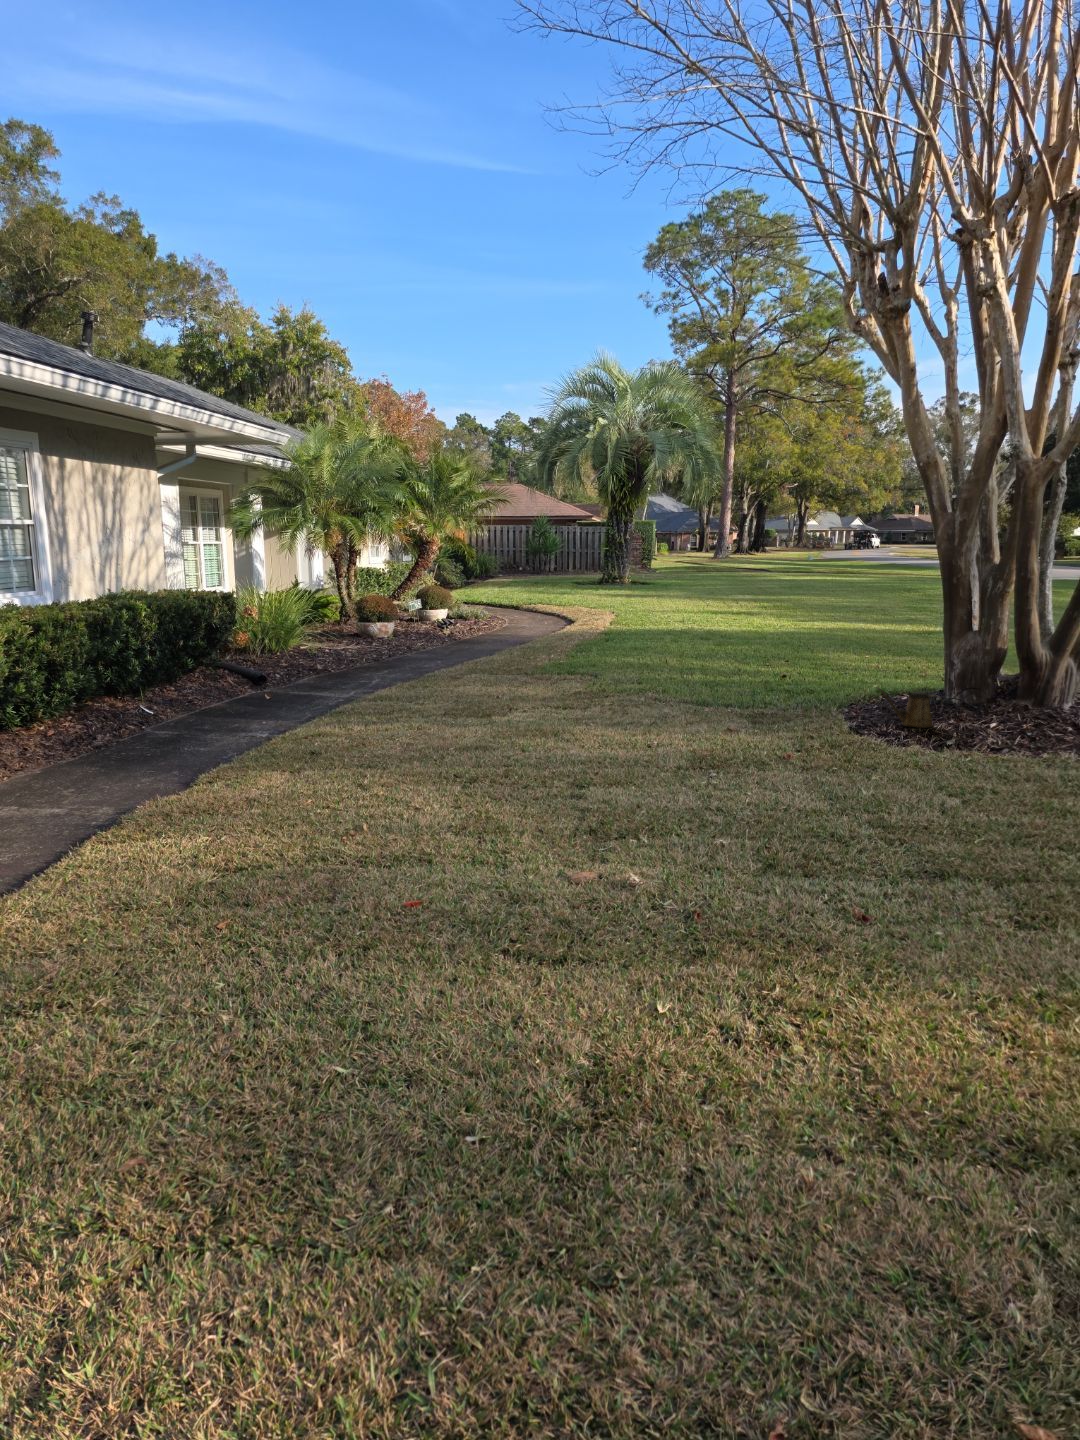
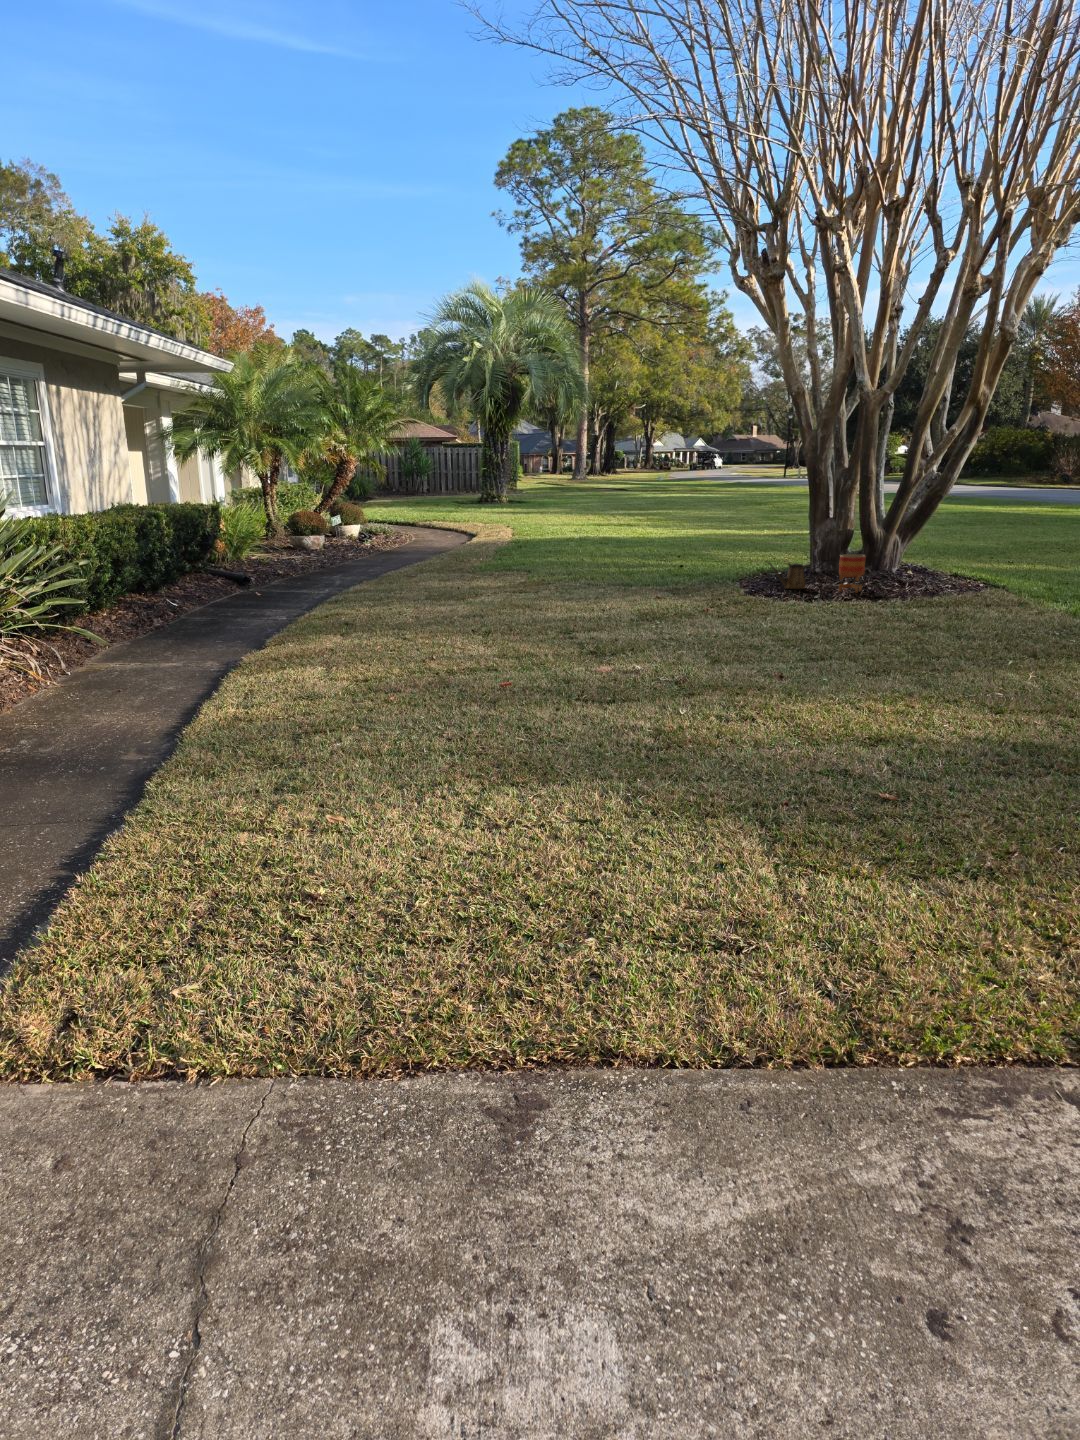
planter: none [979,684,1020,740] -> present [839,554,866,593]

